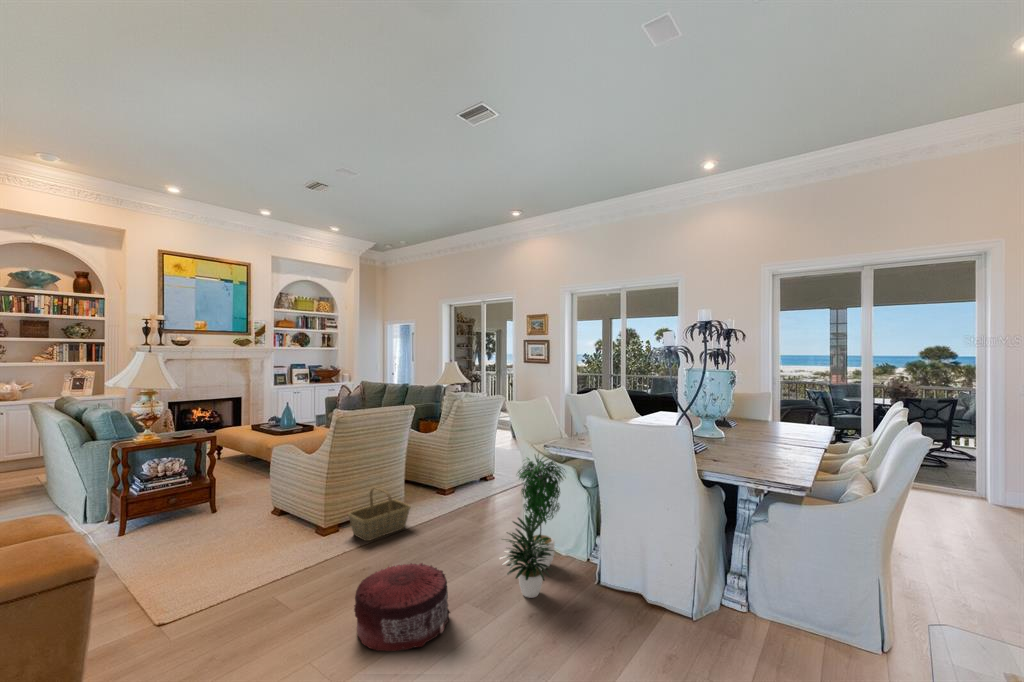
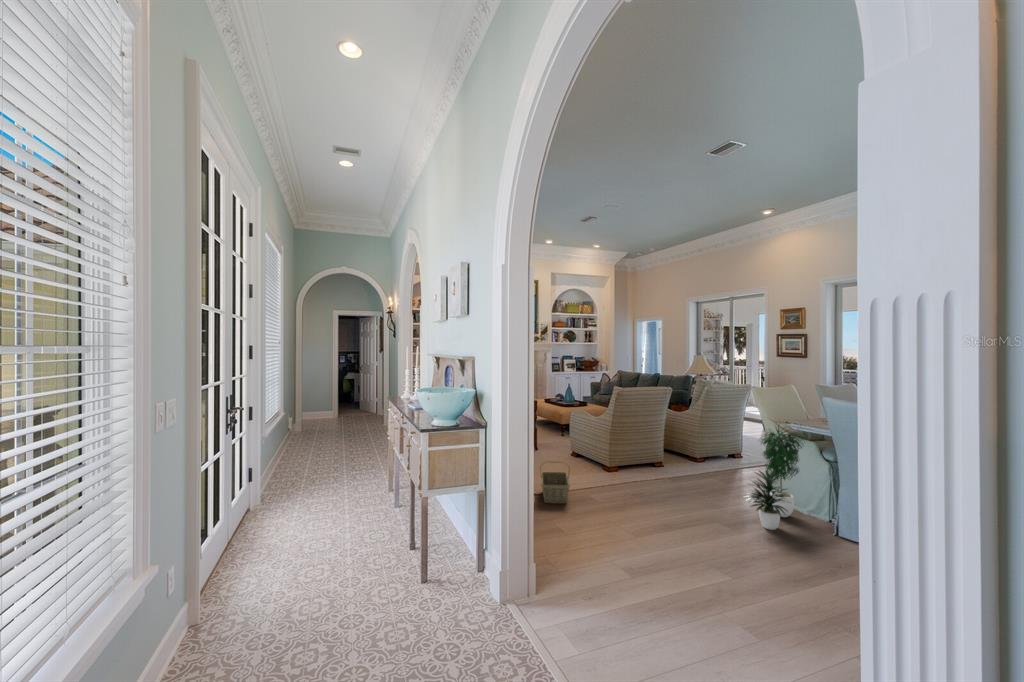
basket: present [348,488,411,541] -> present [541,461,570,504]
pouf: present [354,563,450,651] -> none [640,487,705,534]

